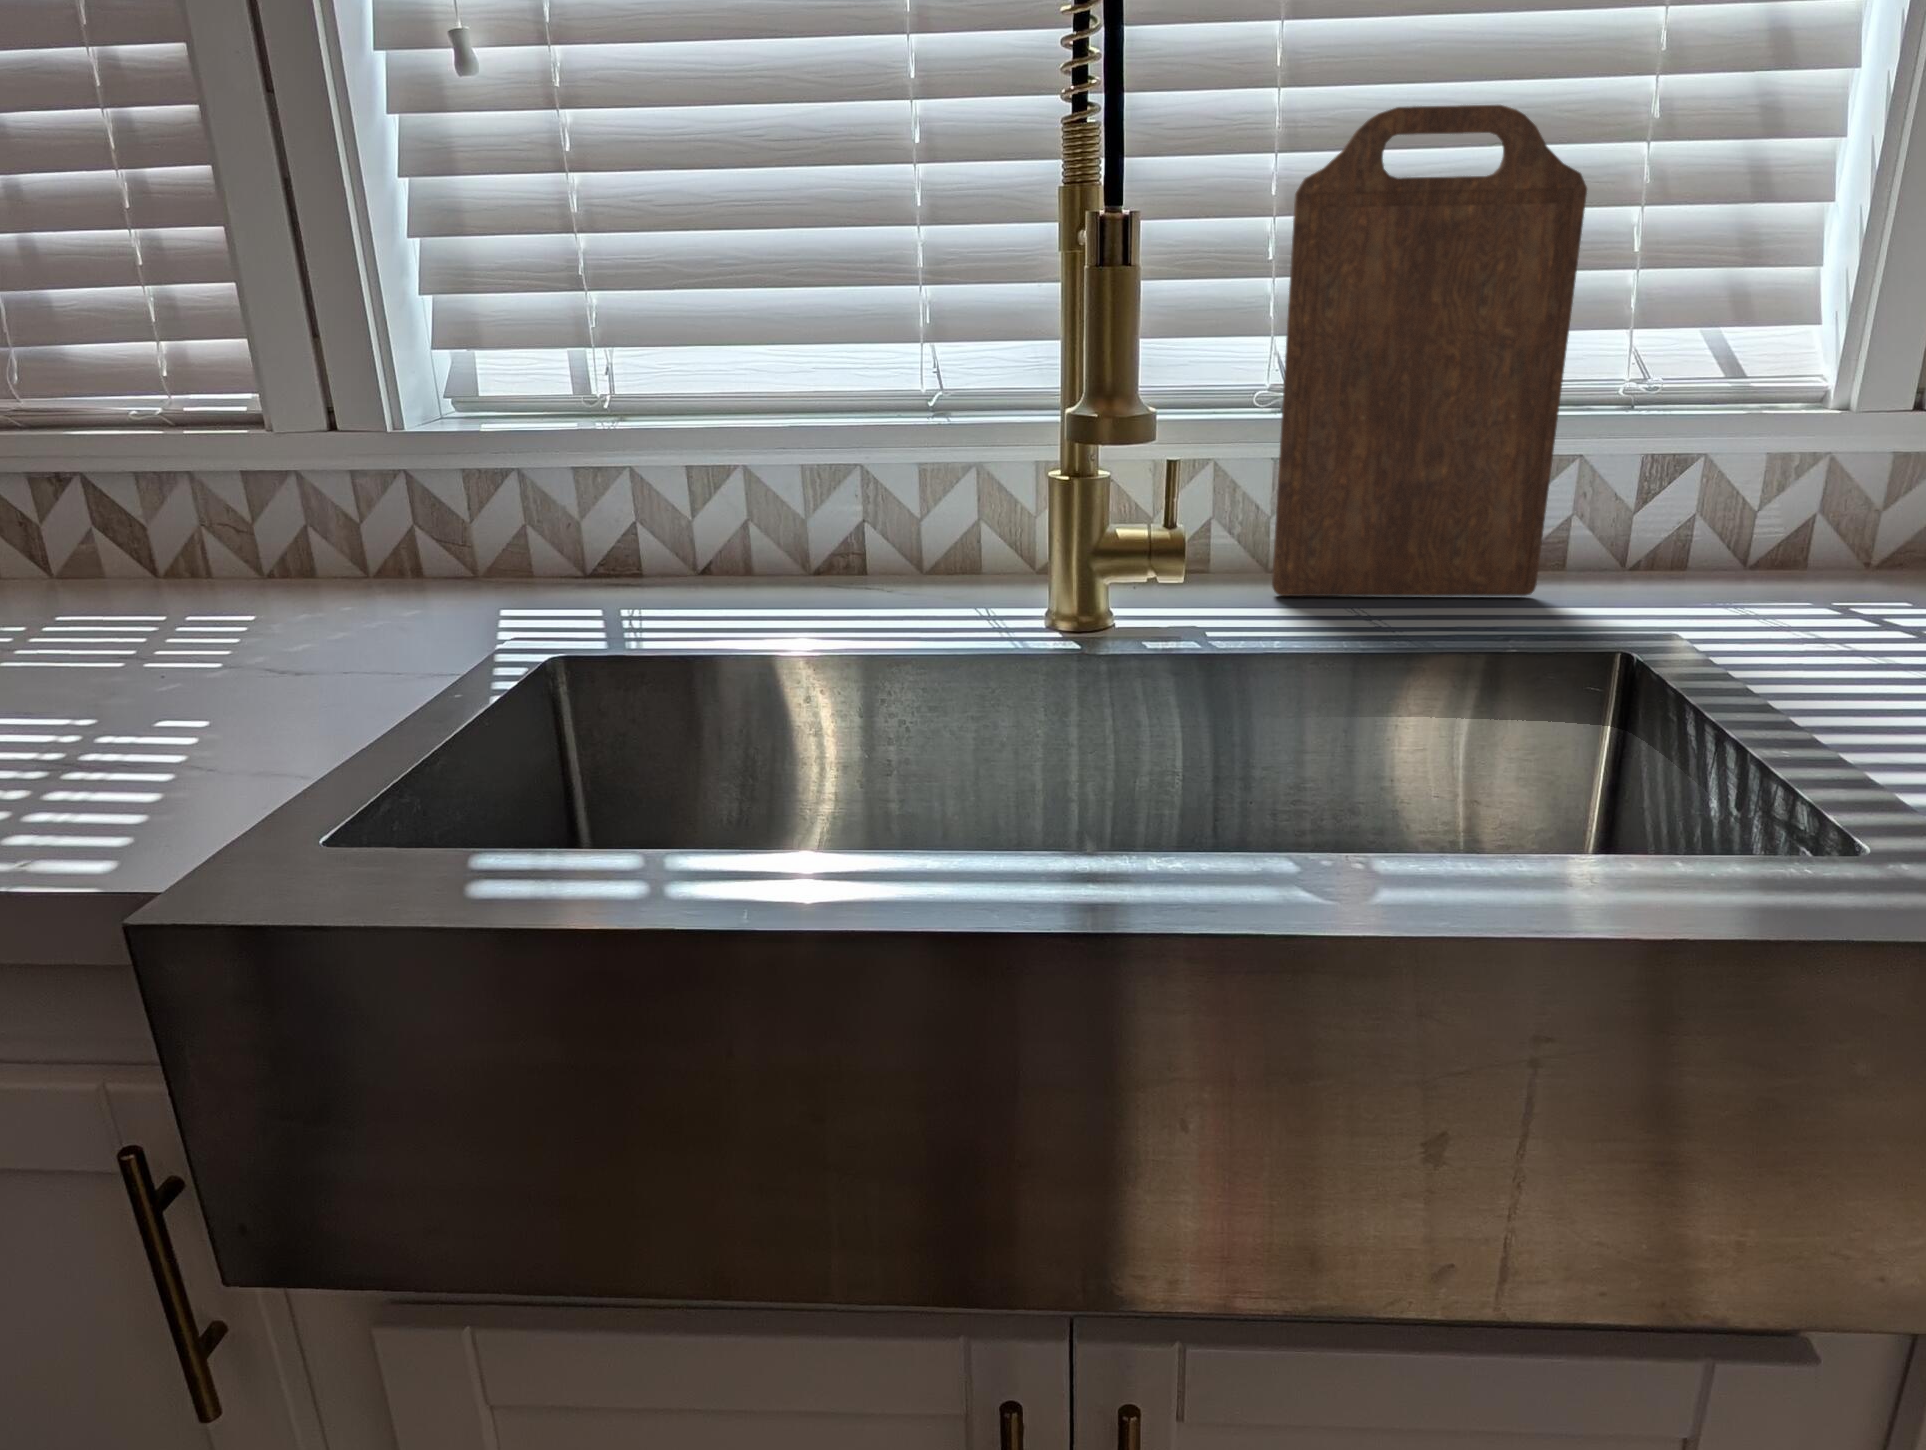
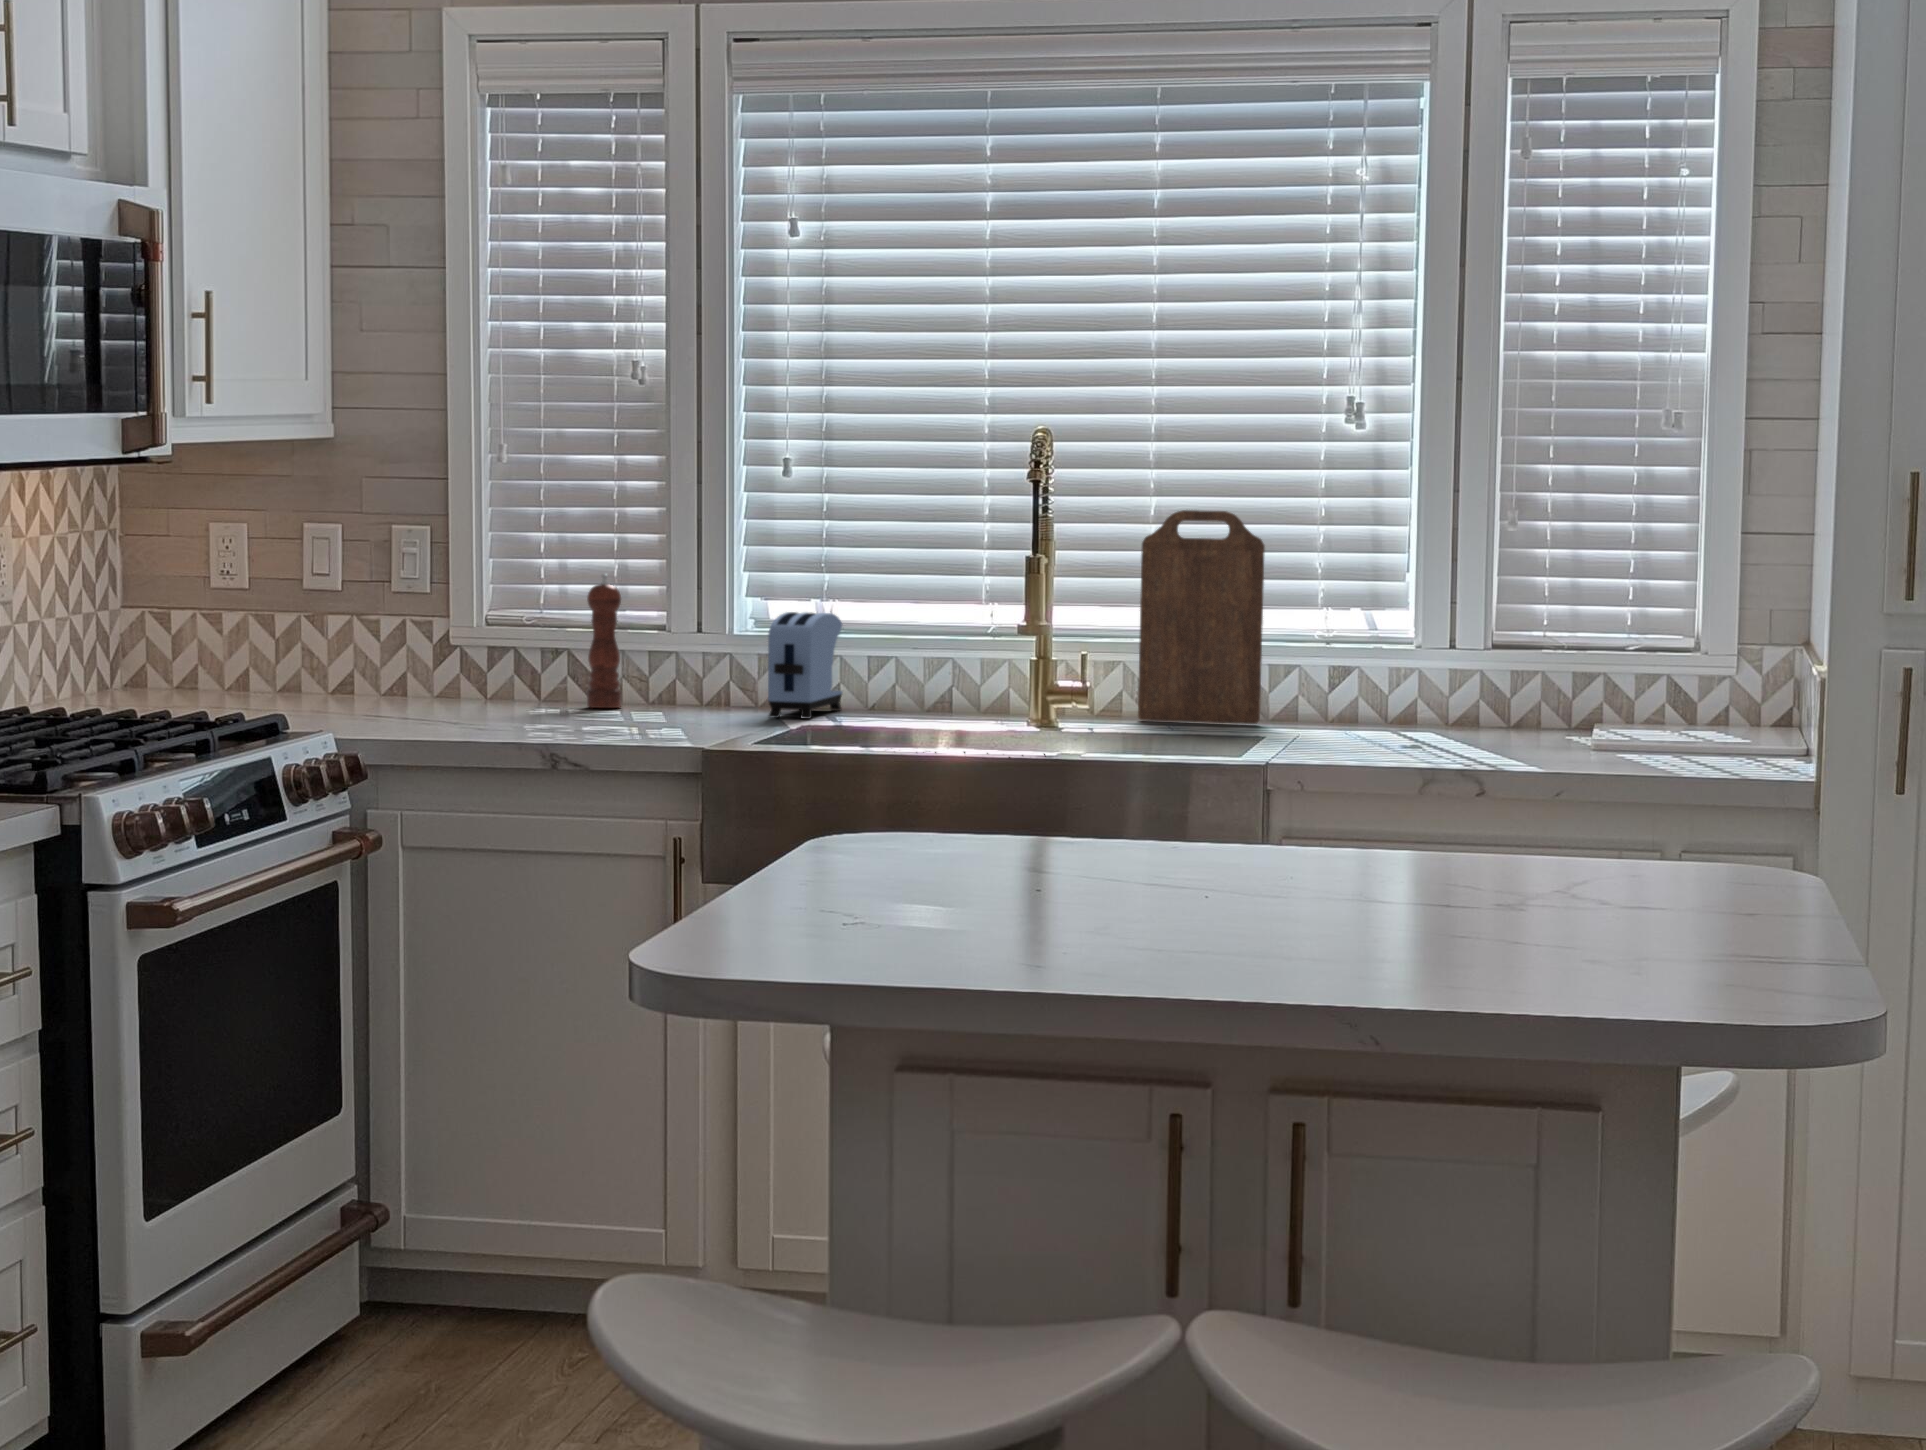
pepper mill: none [48,316,187,610] -> present [587,574,622,708]
toaster: none [440,384,648,637] -> present [768,612,843,719]

